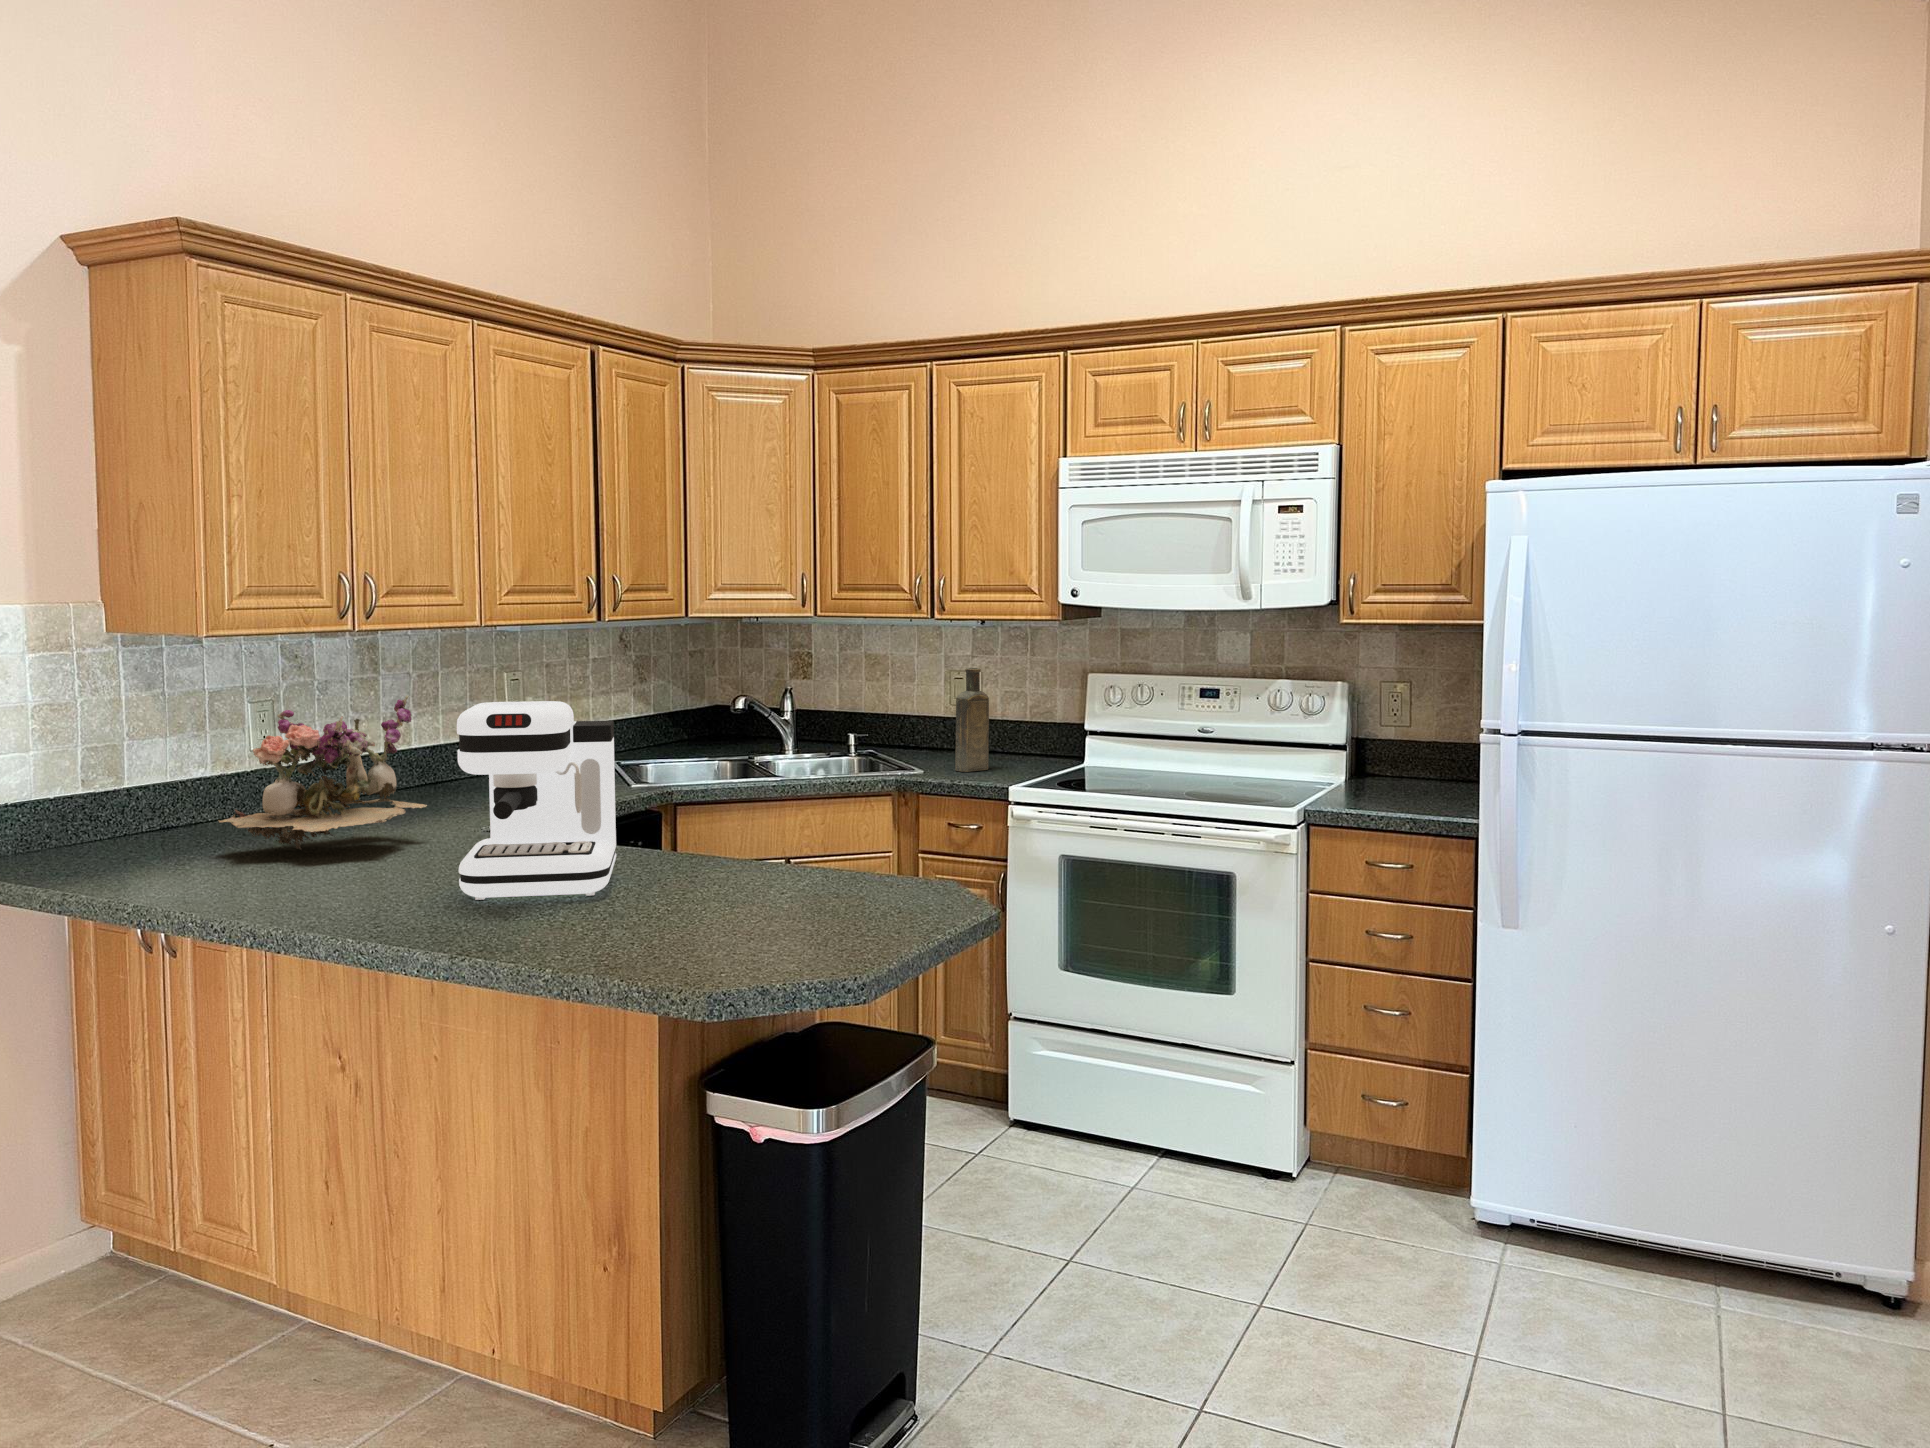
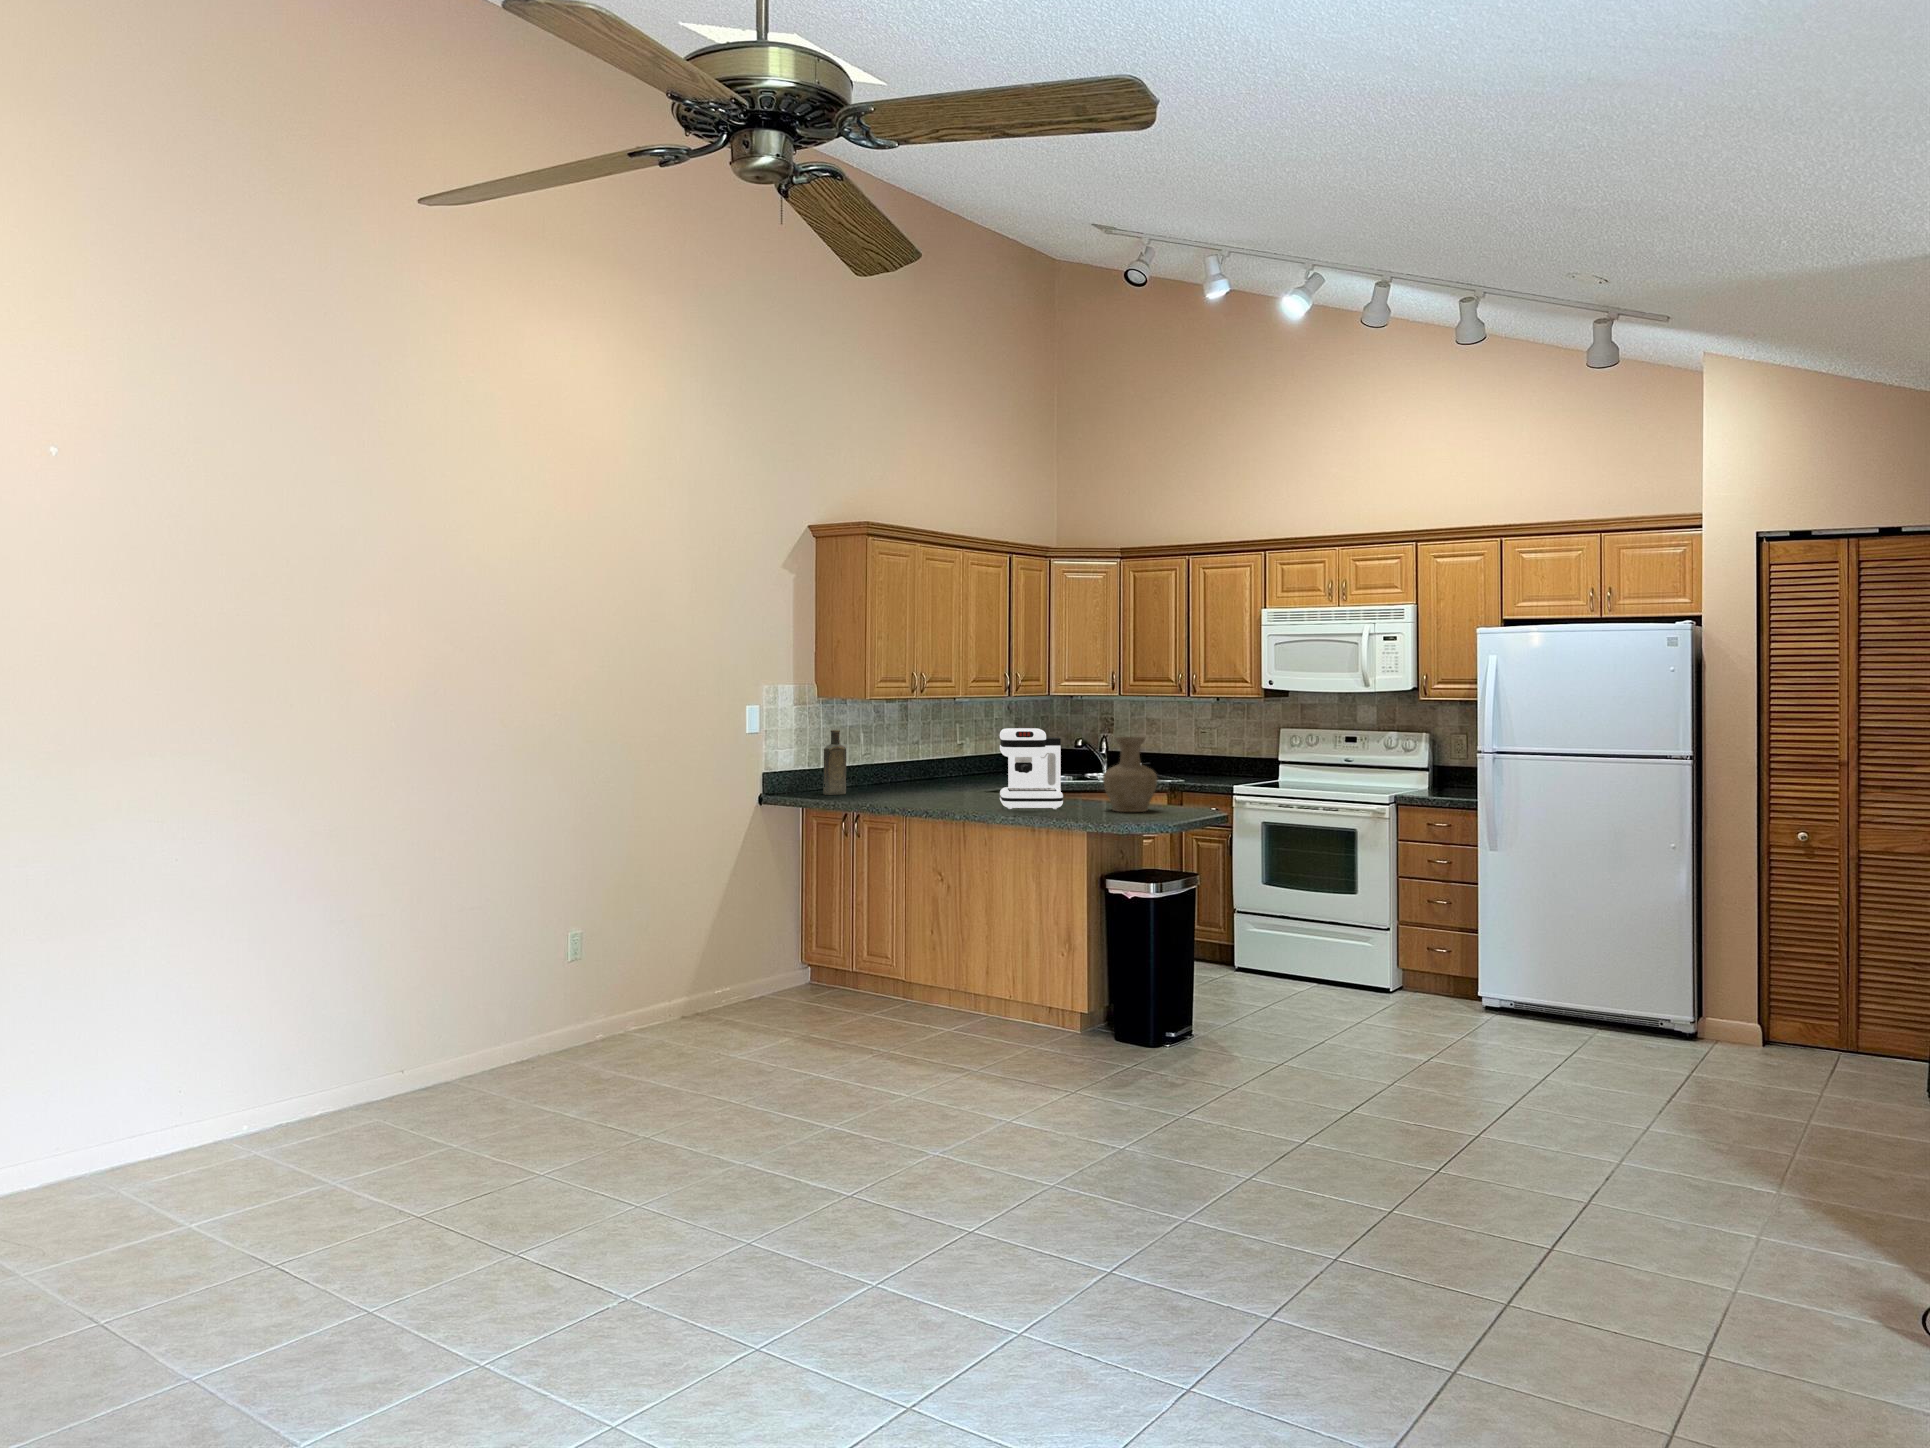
bottle: present [955,668,989,772] -> present [823,730,846,795]
flower arrangement: present [218,696,427,849] -> none [873,729,959,798]
vase: none [700,720,830,903] -> present [1103,736,1158,812]

